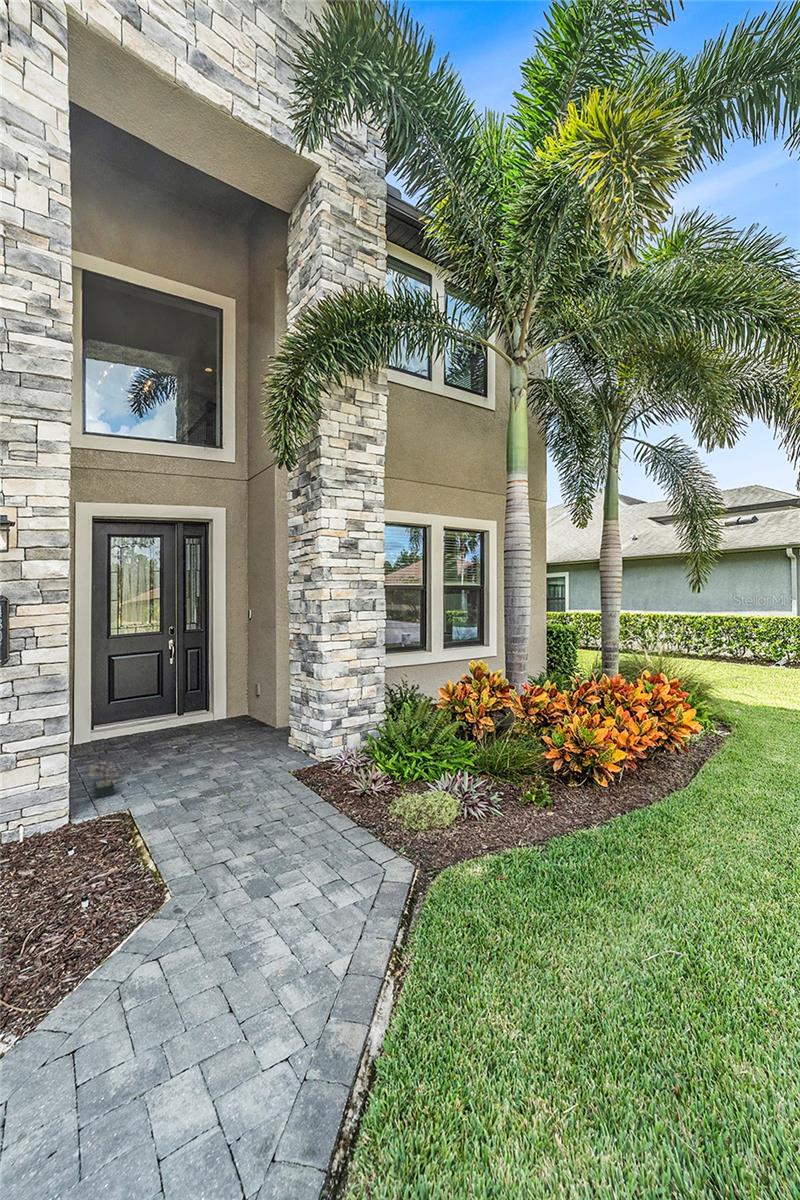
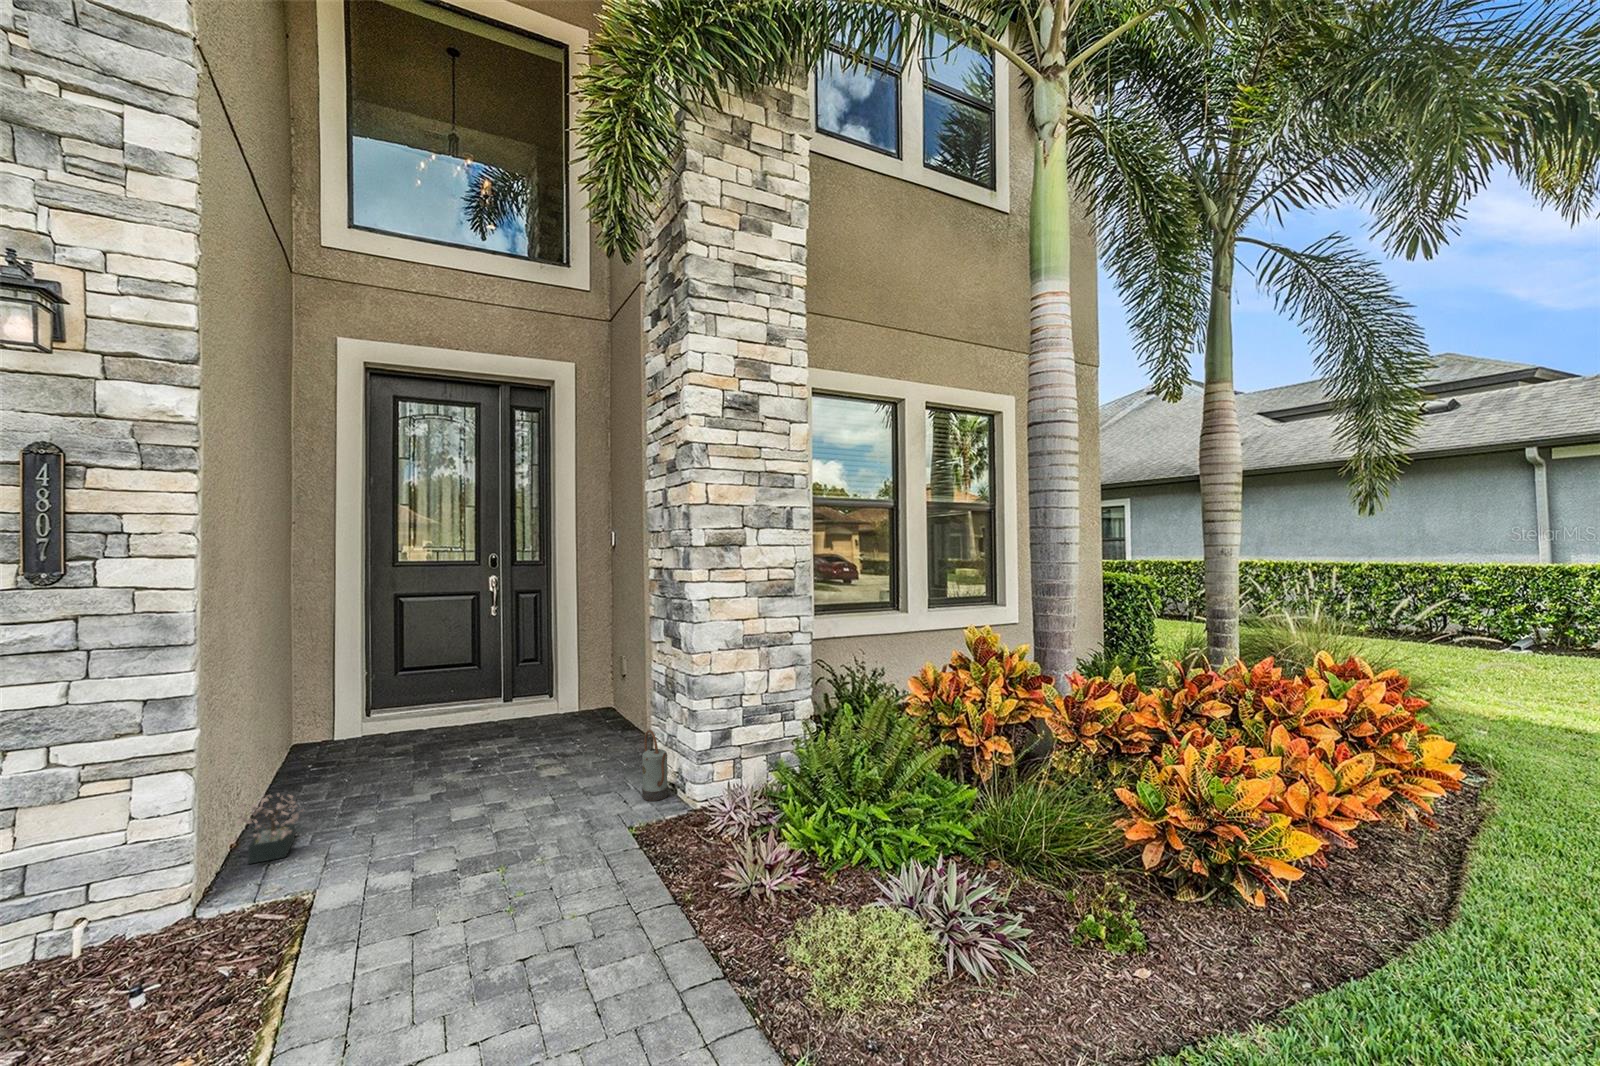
watering can: none [295,722,311,760] -> present [642,730,668,801]

